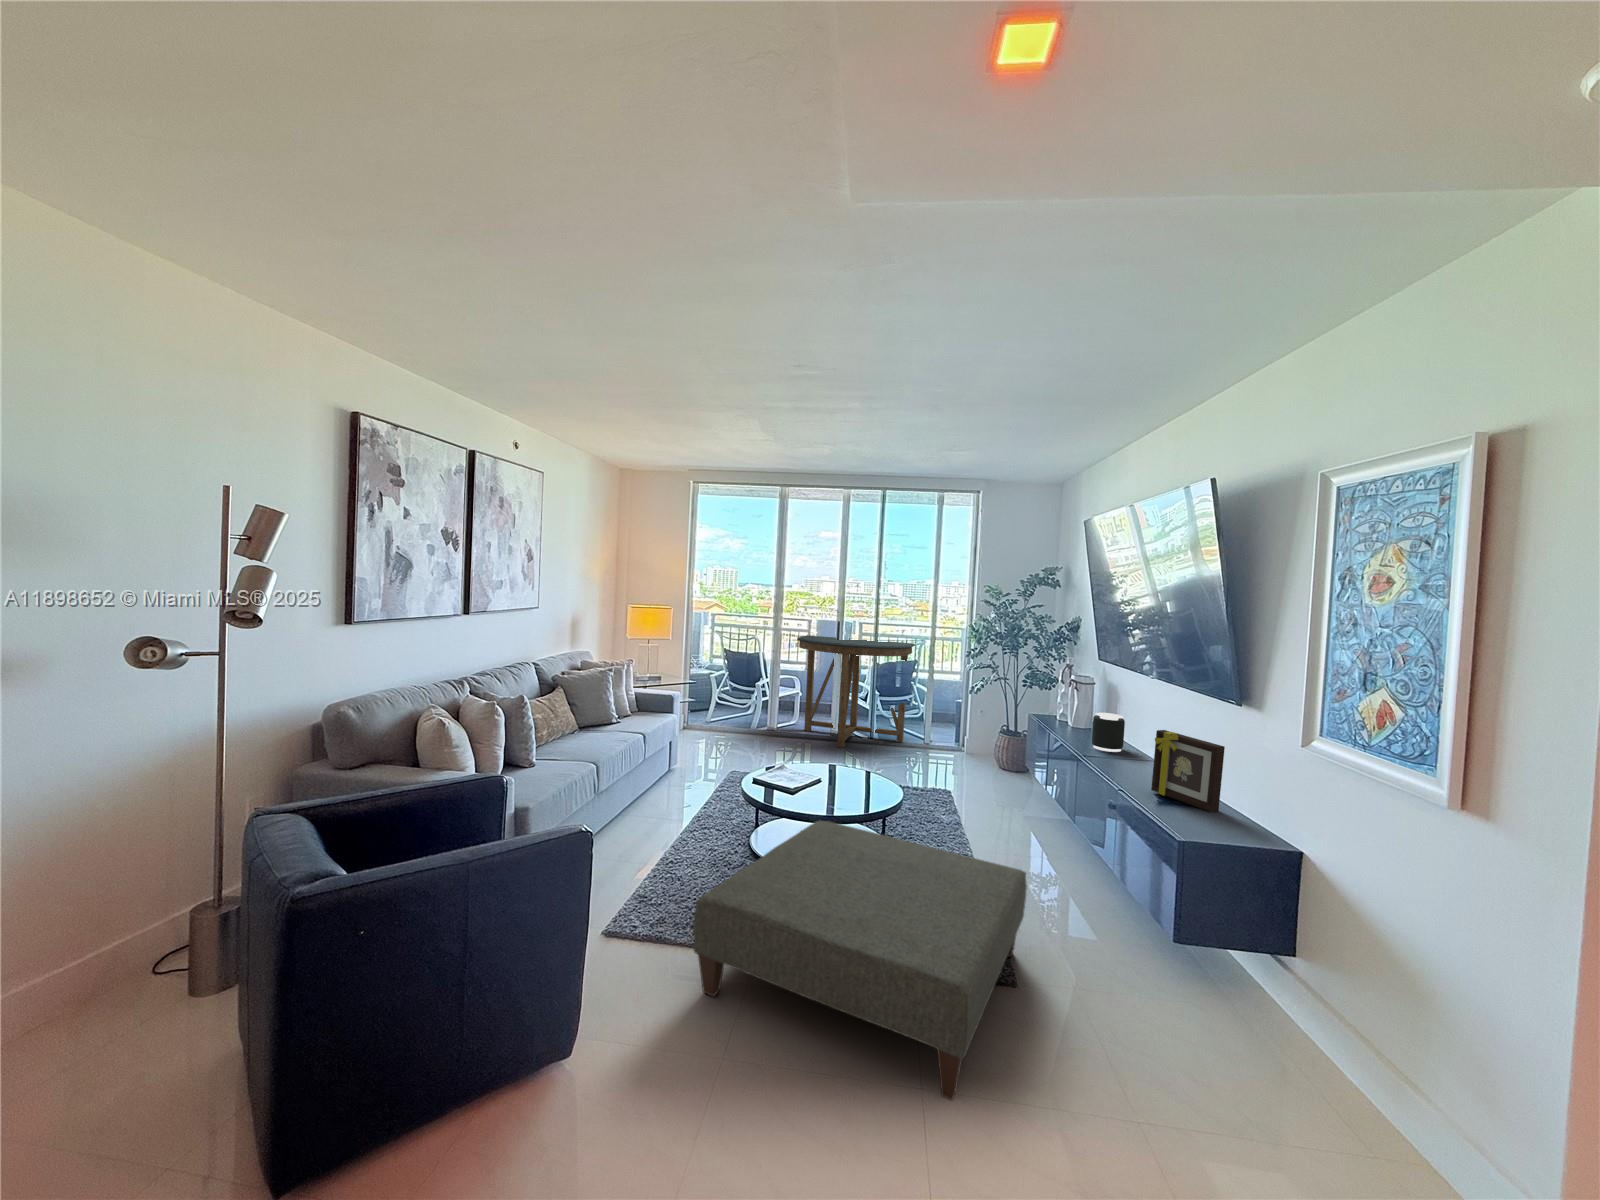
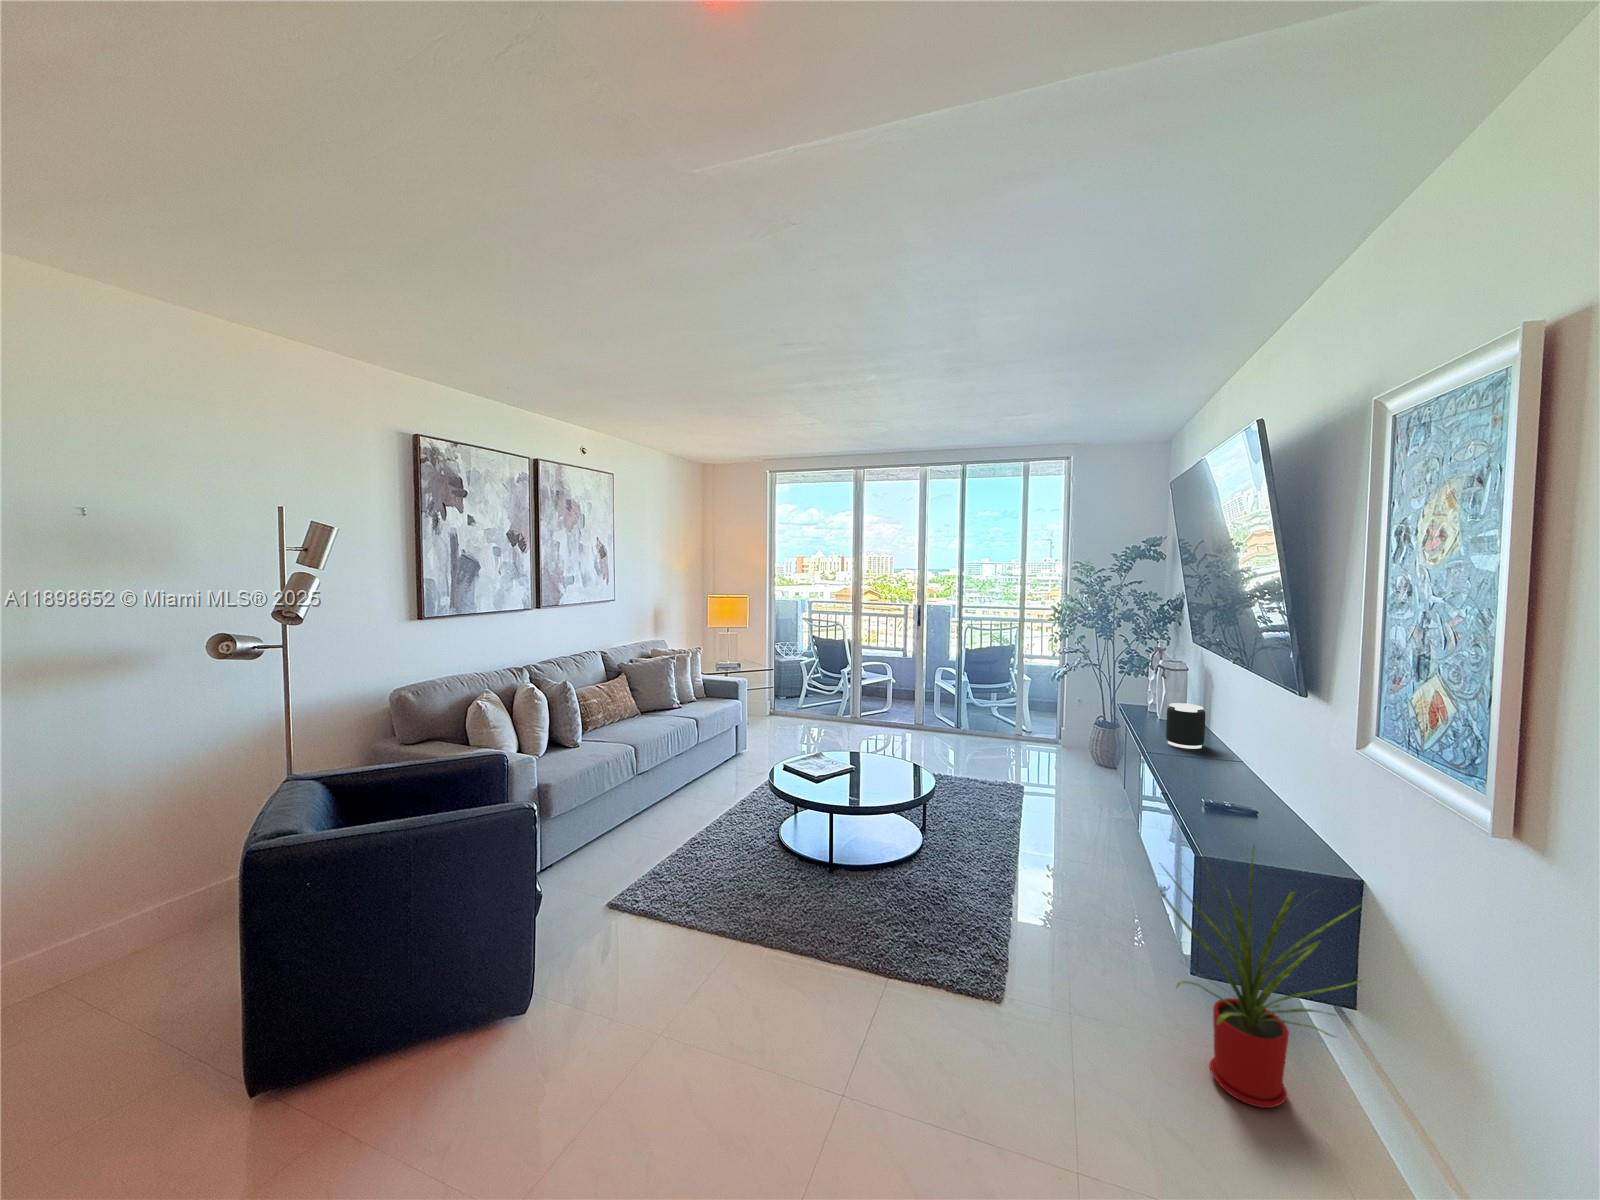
console table: present [797,635,914,748] -> none [877,621,1002,737]
picture frame: present [1151,730,1225,812] -> none [1201,724,1283,824]
ottoman: present [693,821,1027,1100] -> none [659,811,1029,1117]
house plant: none [1148,825,1316,1045] -> present [1160,846,1362,1108]

